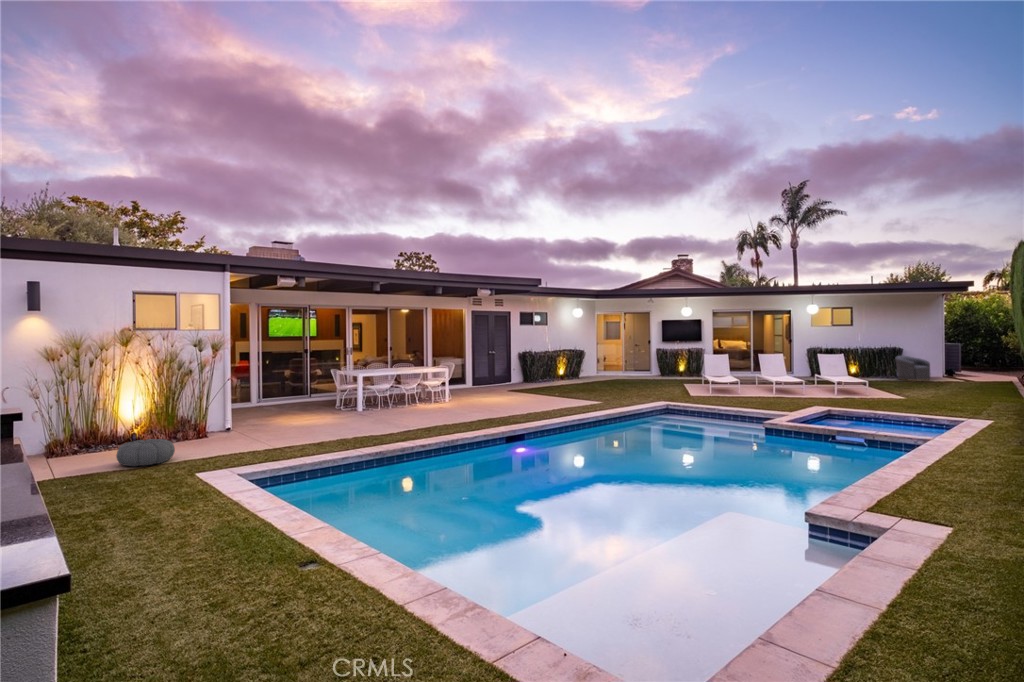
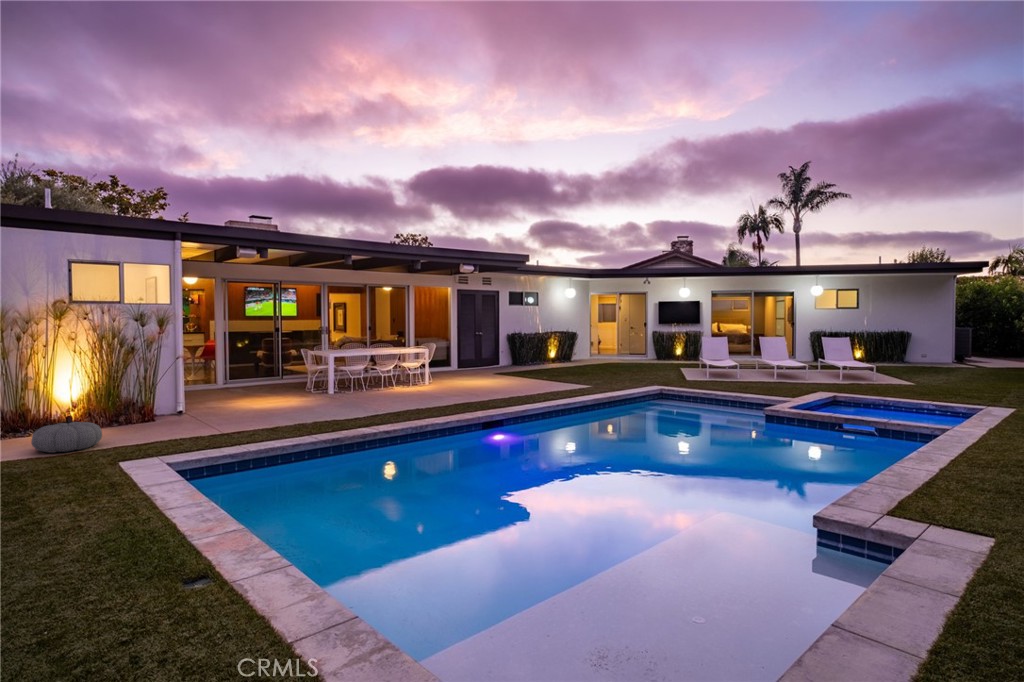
armchair: present [895,356,930,381] -> none [902,340,939,366]

